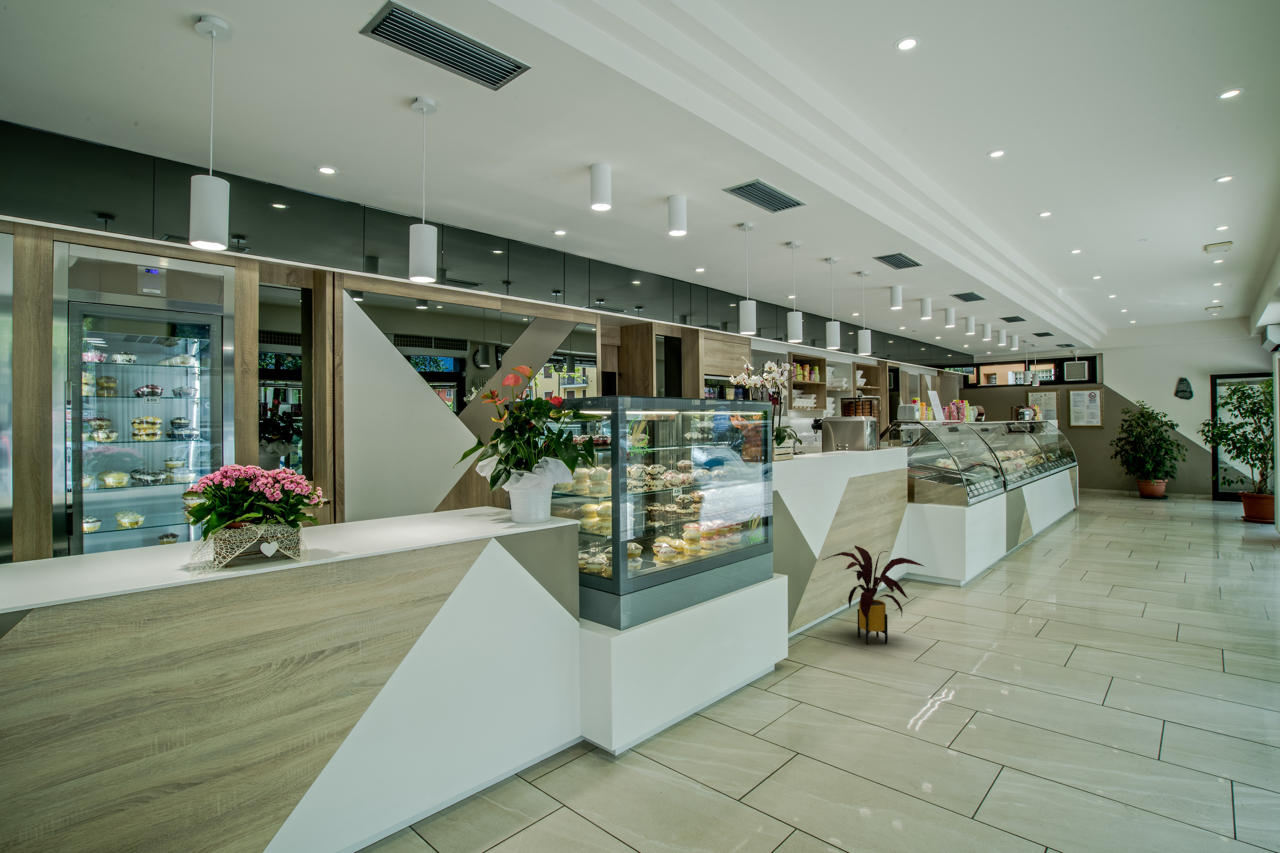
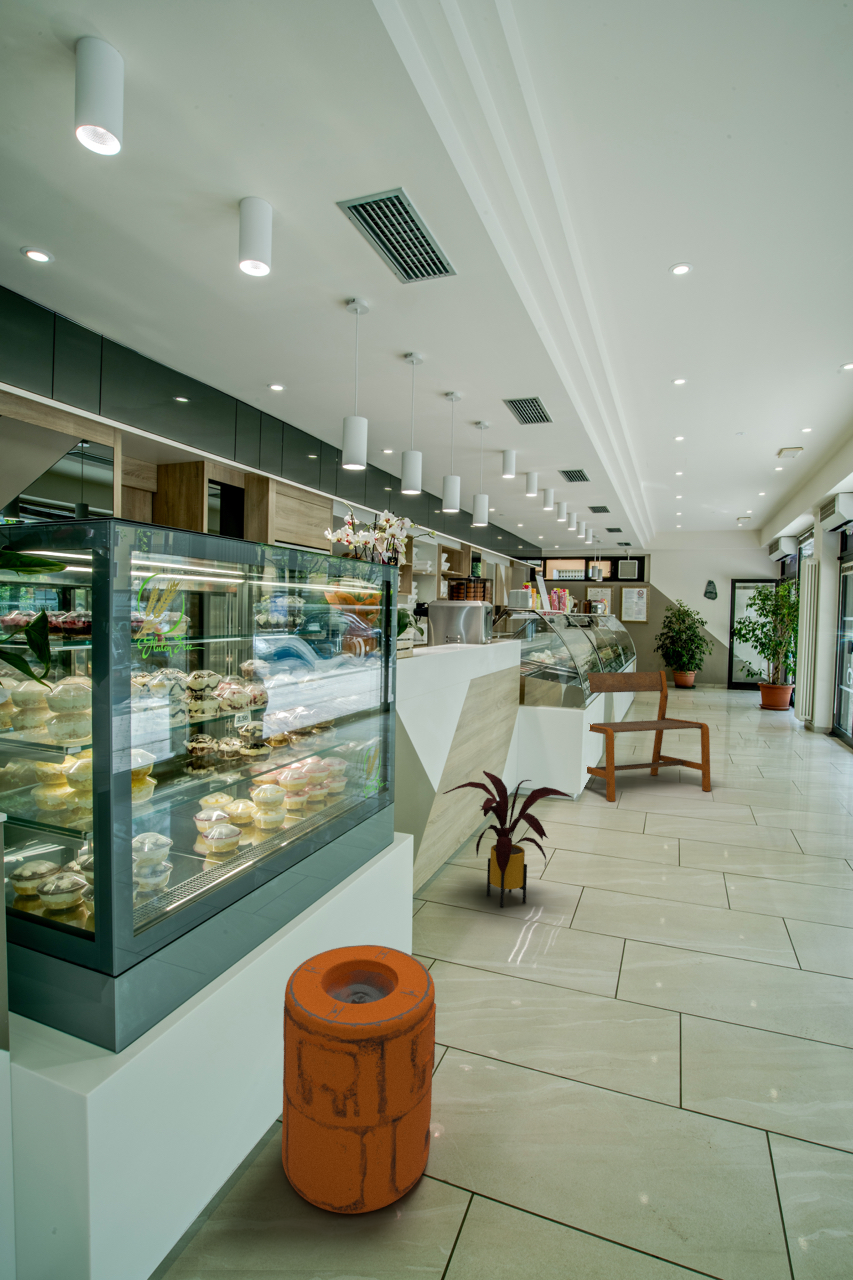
bench: none [962,474,1111,588] -> present [587,671,711,802]
trash can: none [700,623,783,749] -> present [282,945,436,1213]

